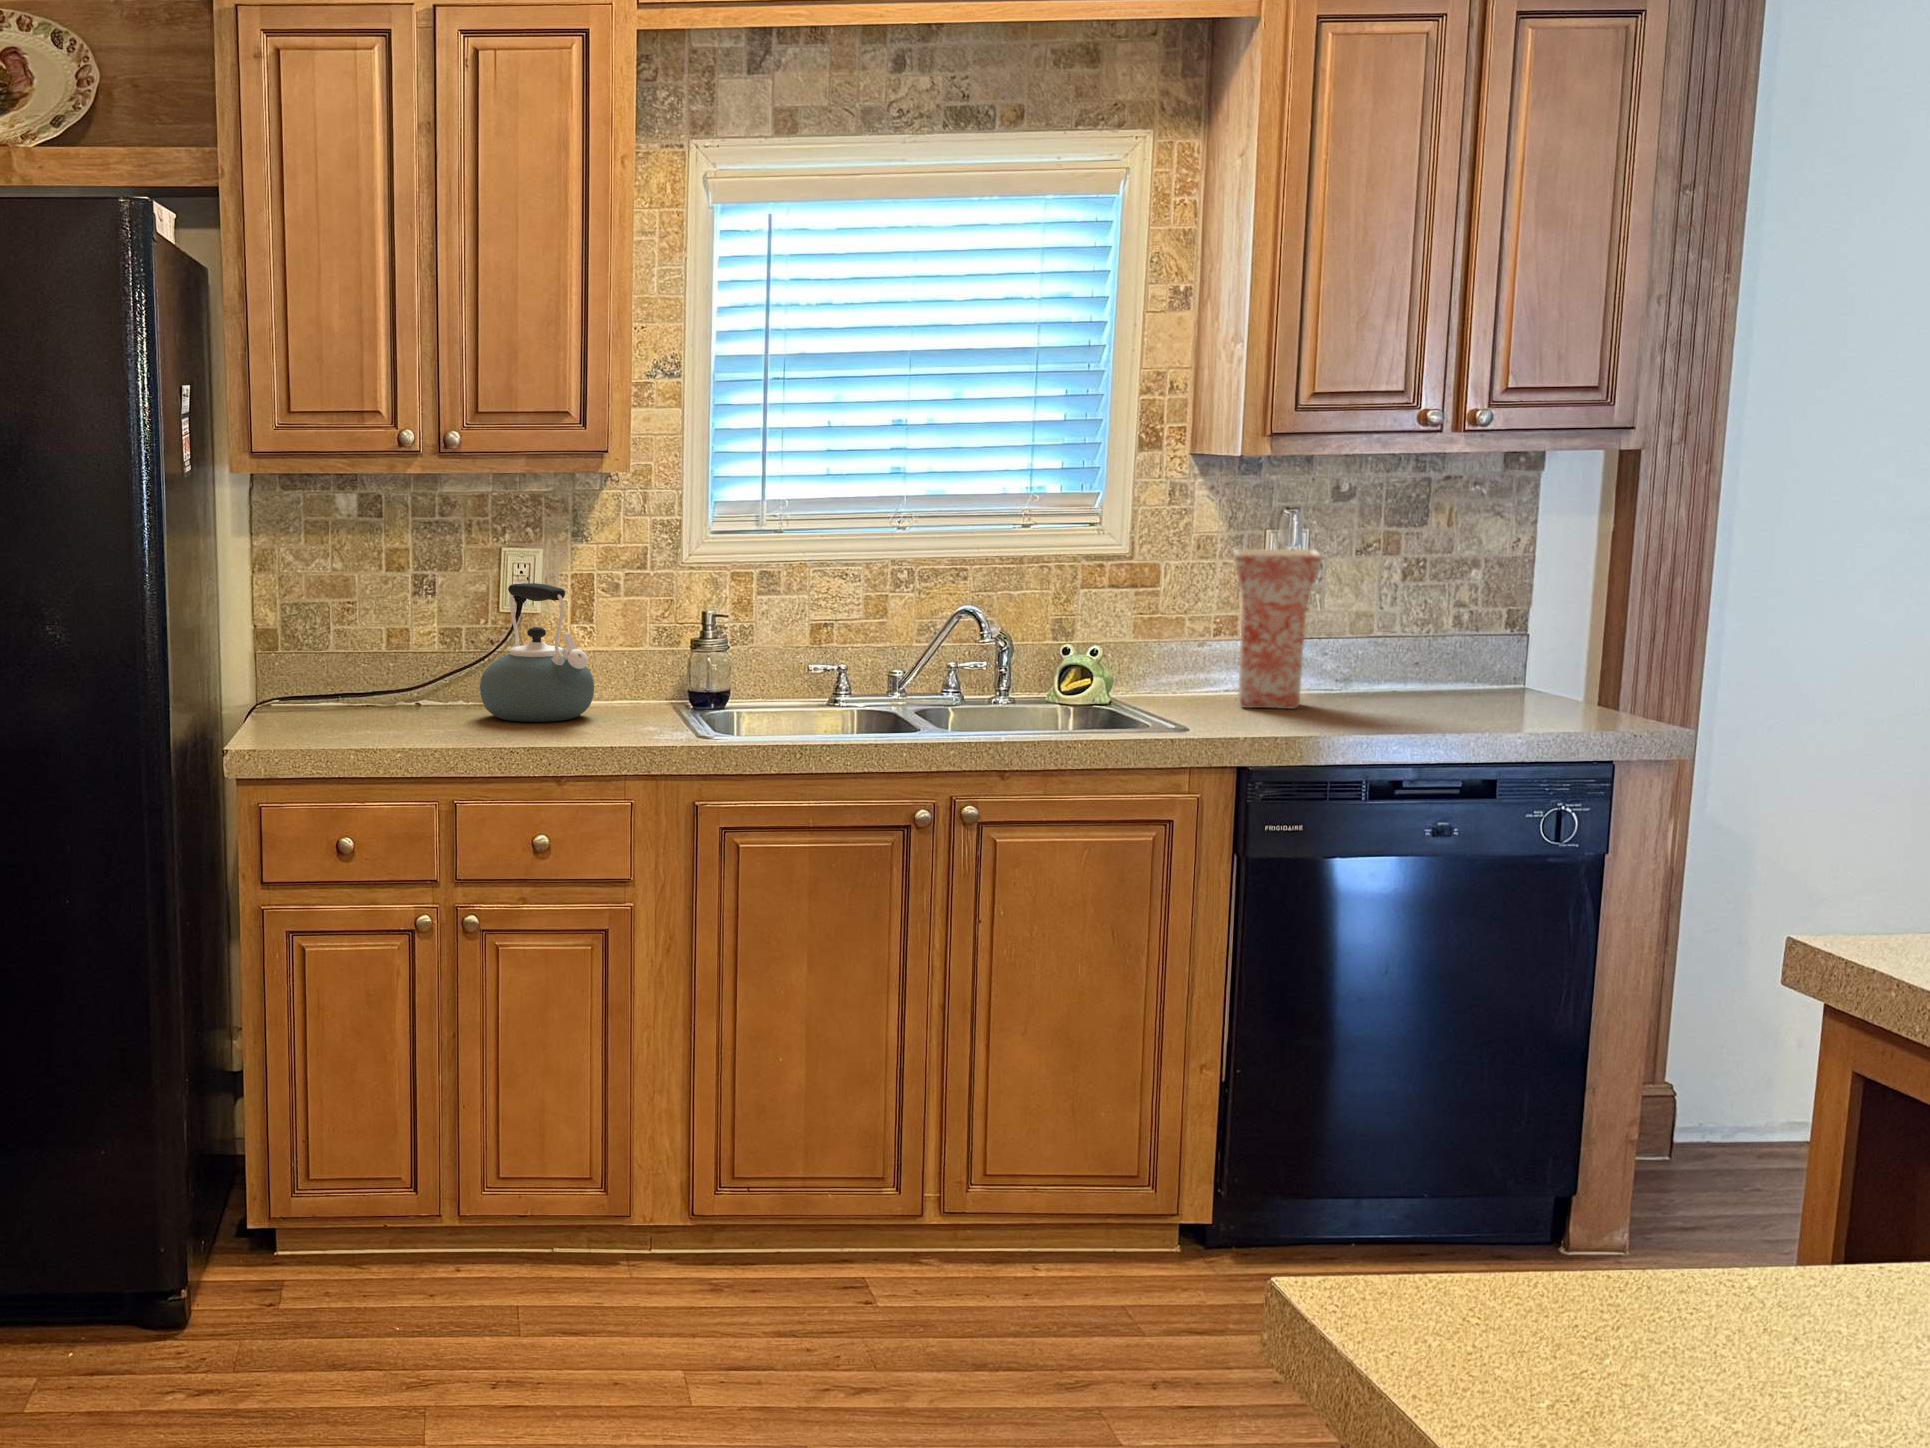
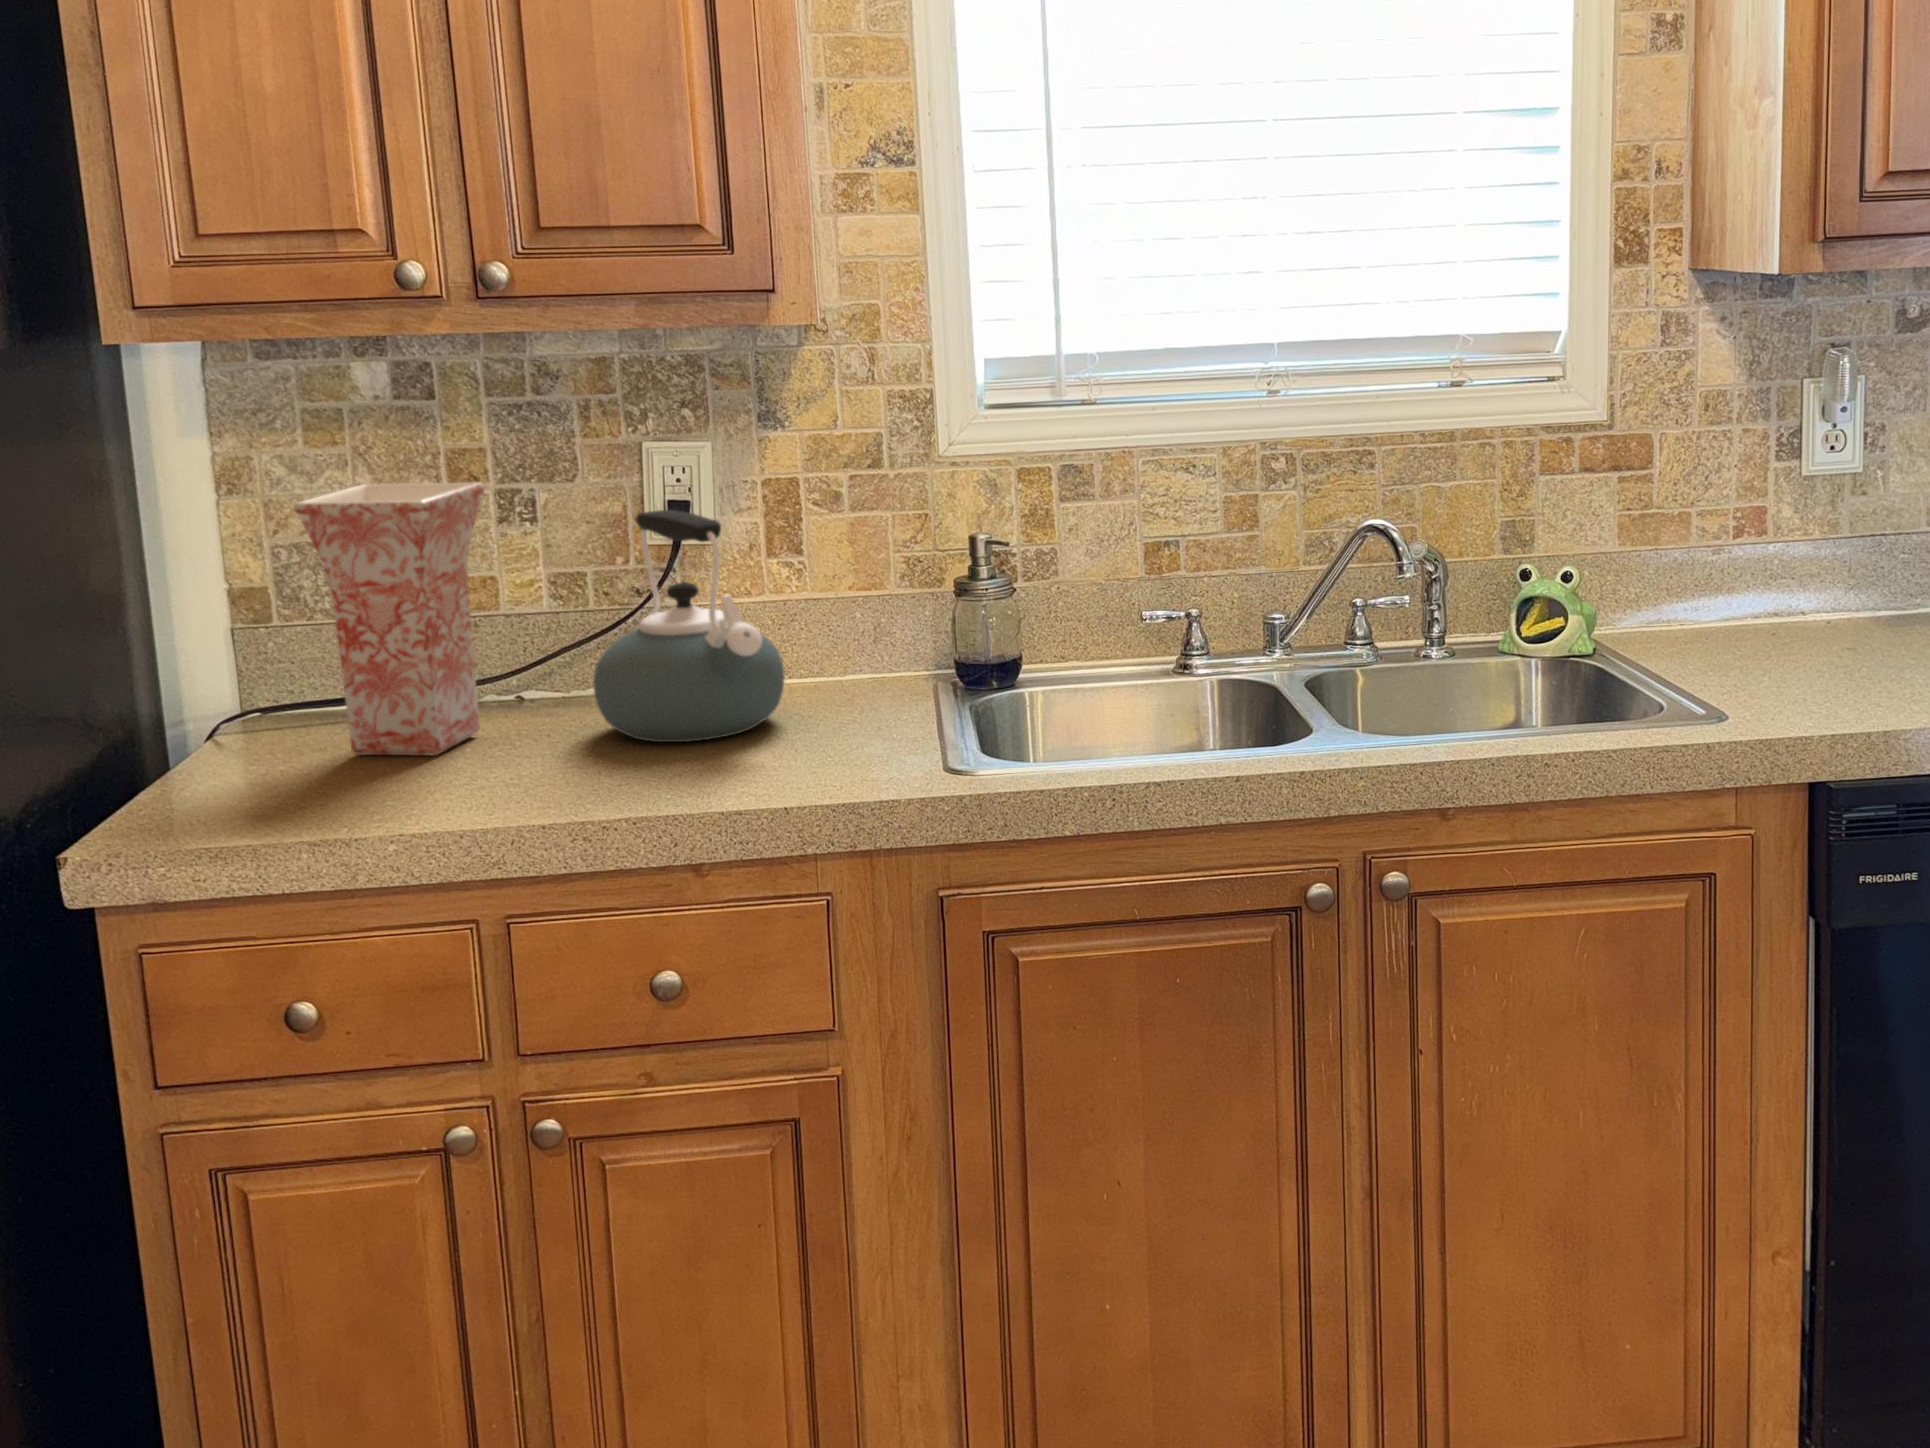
vase: present [1233,549,1323,709] -> present [294,483,485,756]

